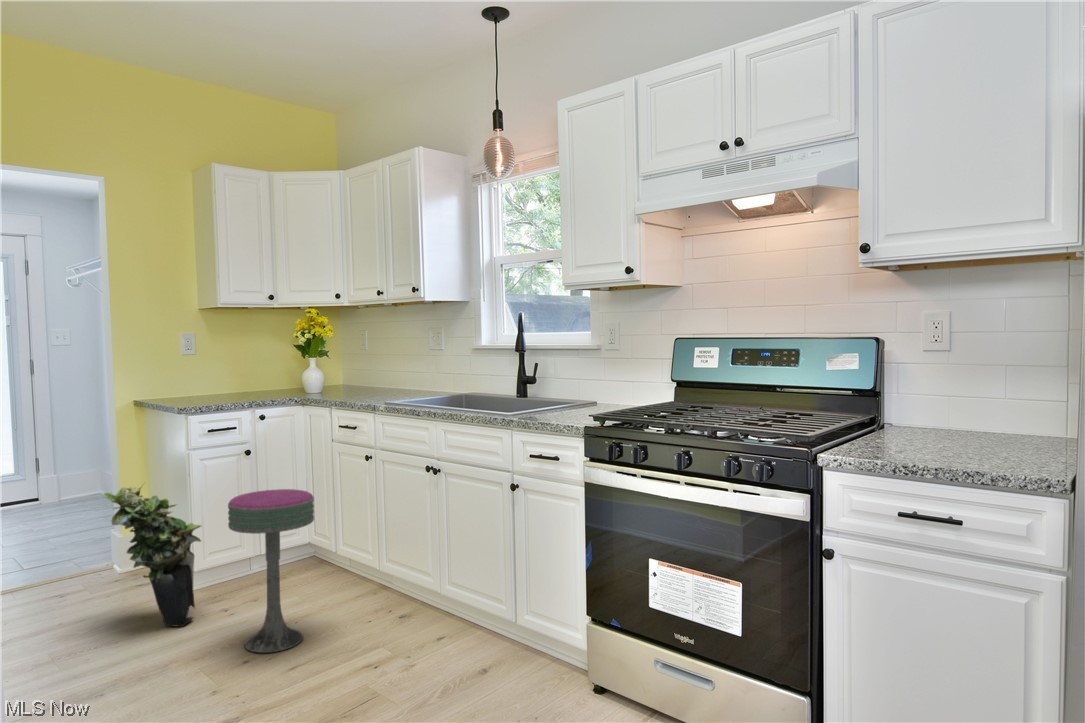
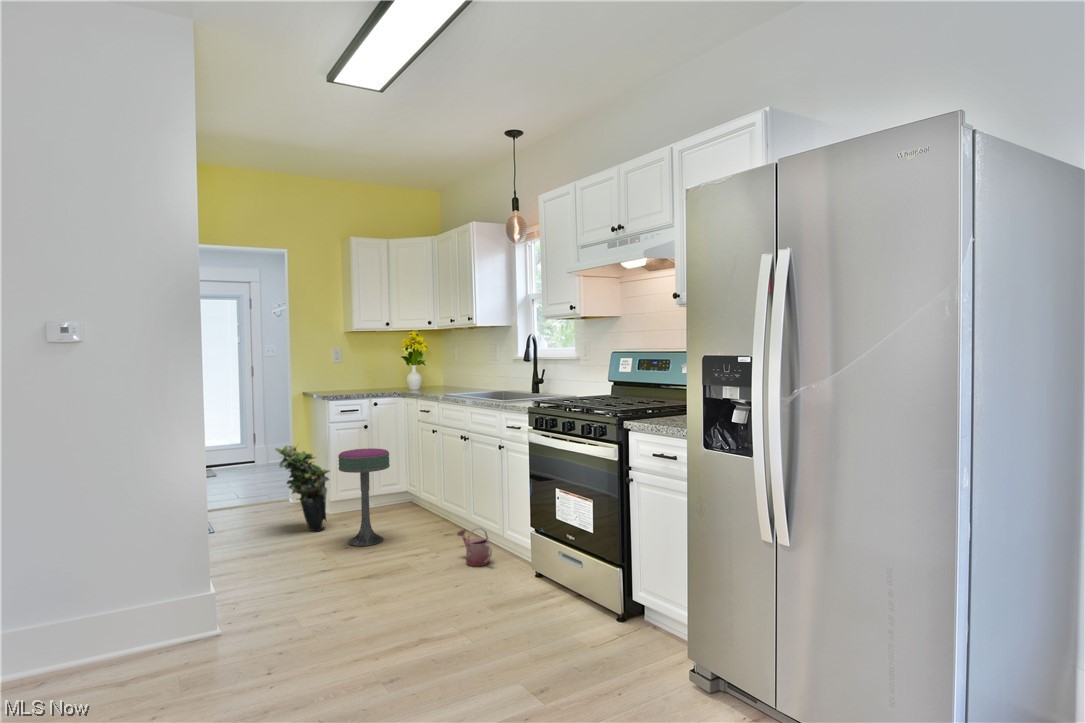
watering can: none [444,616,515,682] -> present [457,528,492,566]

